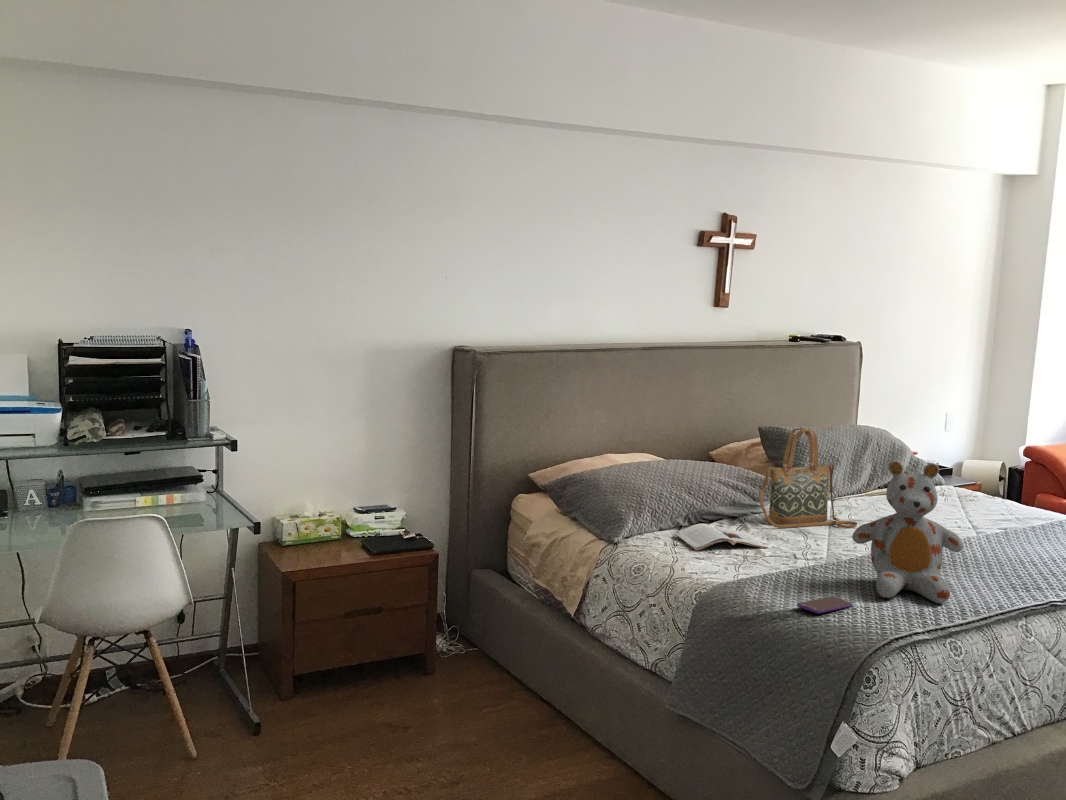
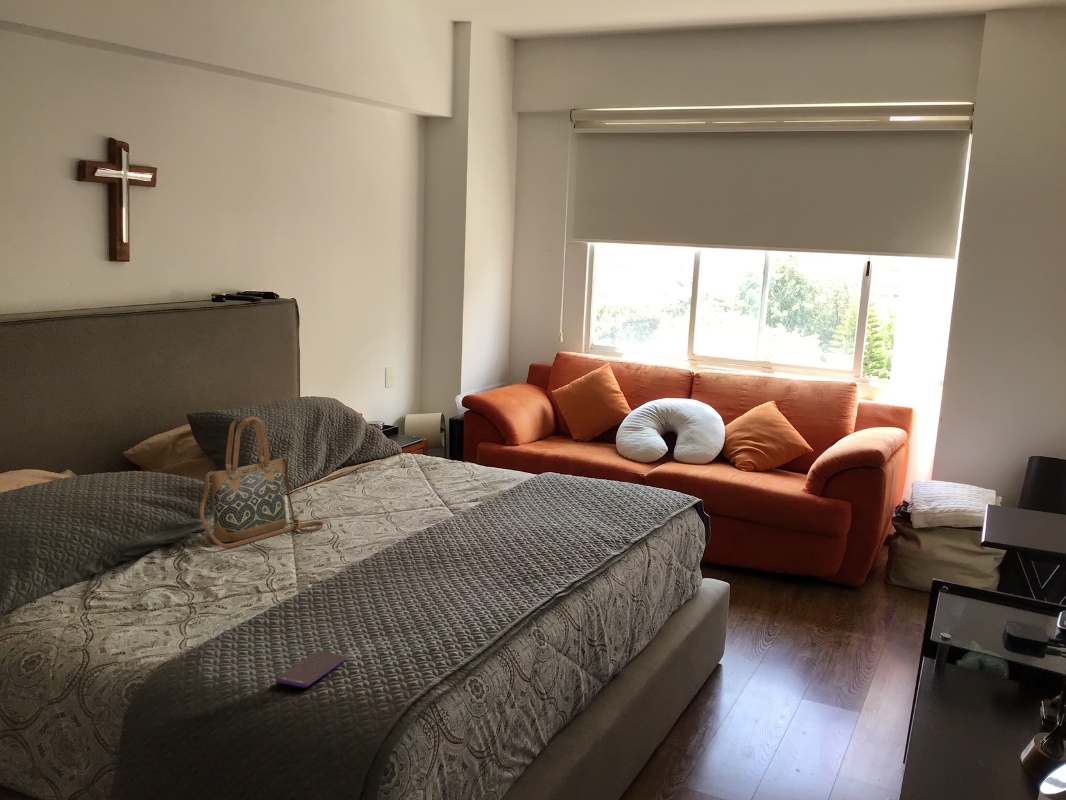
stuffed bear: present [852,461,963,603] -> none [332,456,460,636]
magazine: present [675,524,769,551] -> none [86,564,221,612]

